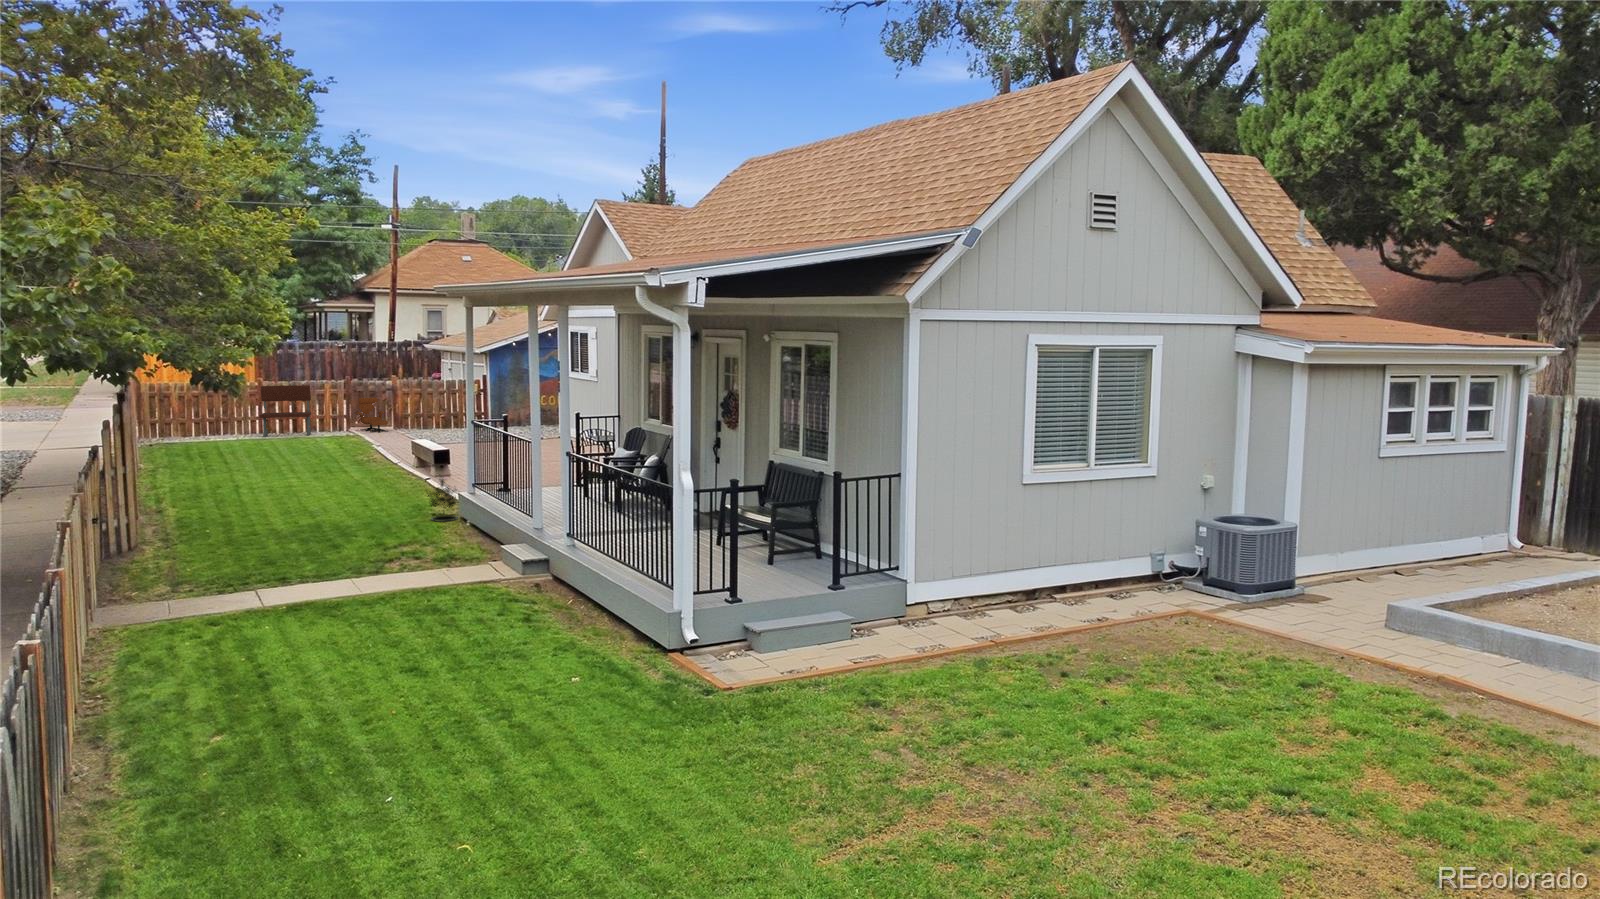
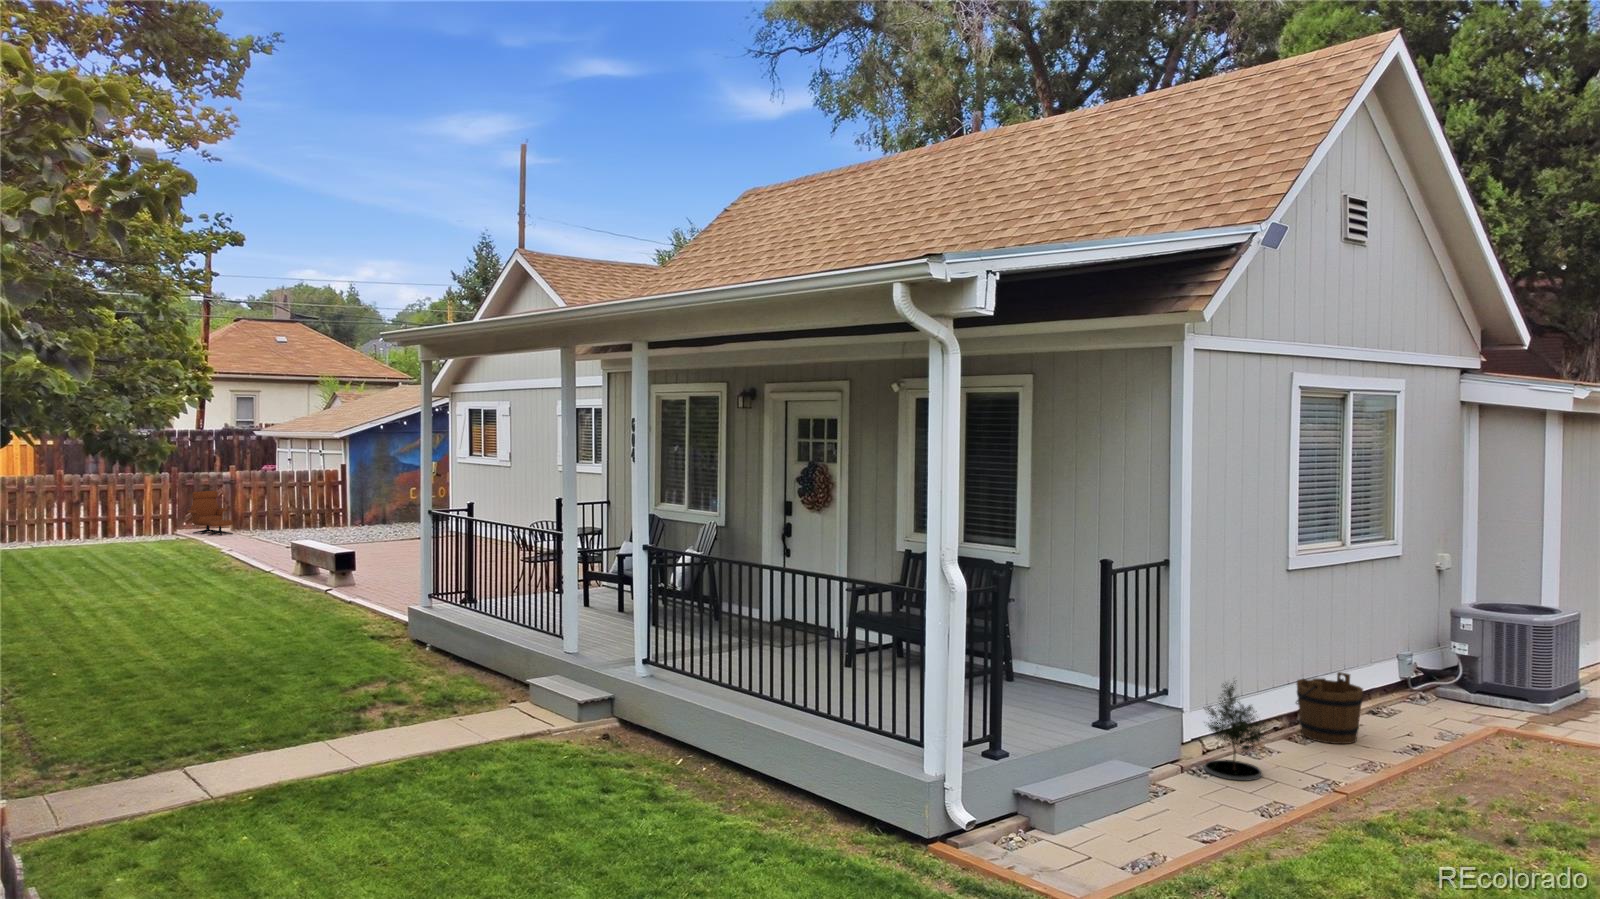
bench: present [260,385,311,437] -> none [57,476,128,544]
potted tree: present [427,479,458,522] -> present [1203,681,1269,781]
bucket: none [1018,562,1067,615] -> present [1296,672,1363,744]

